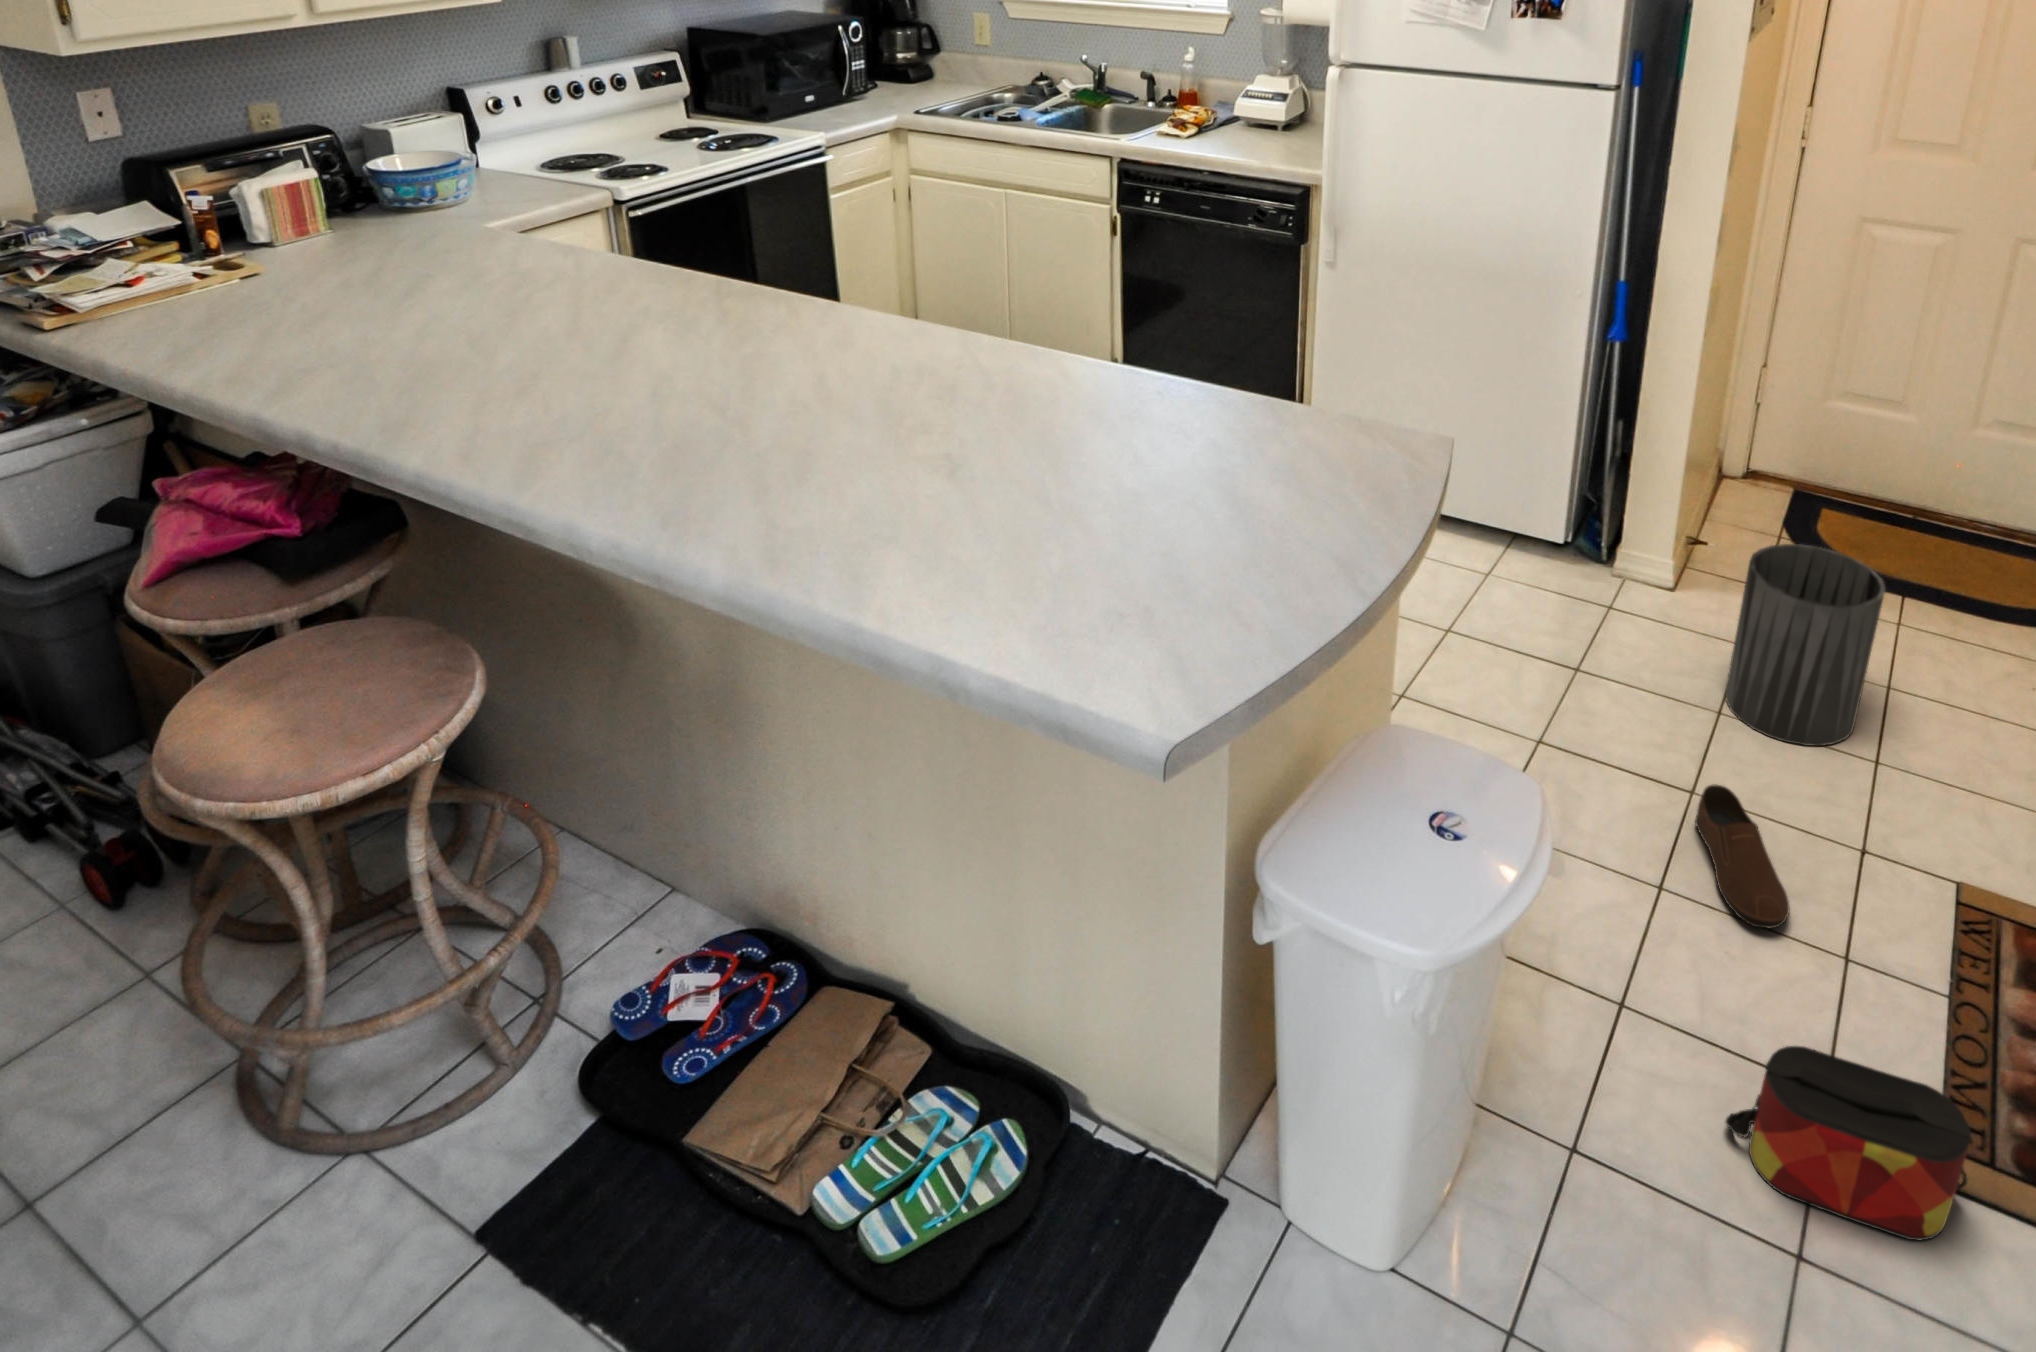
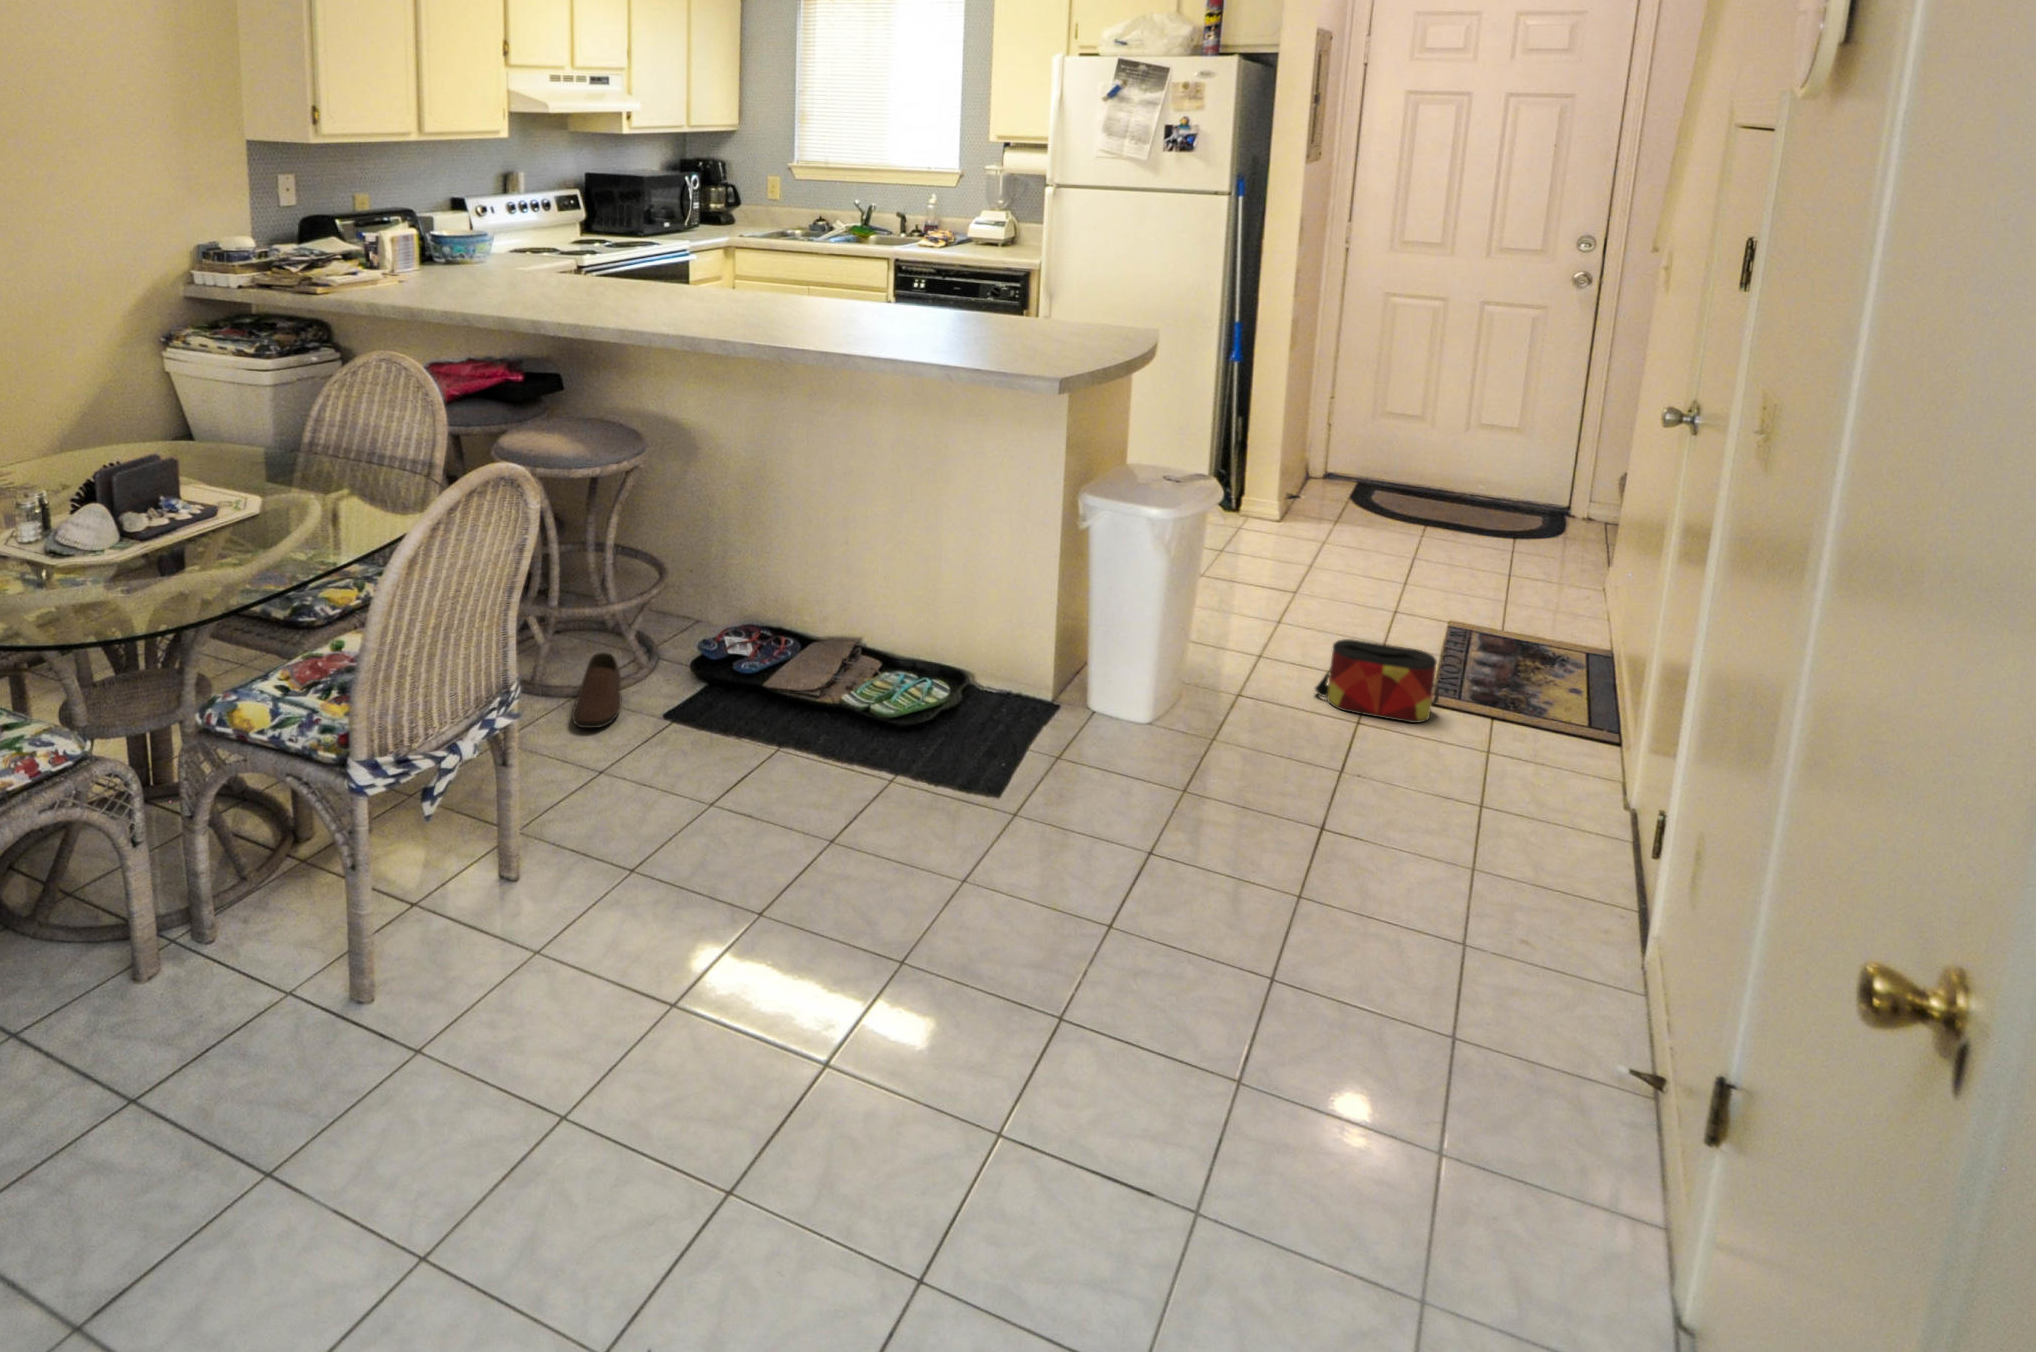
trash can: present [1725,544,1885,746] -> none [1313,465,1404,581]
shoe: present [1695,784,1789,928] -> present [572,653,622,728]

